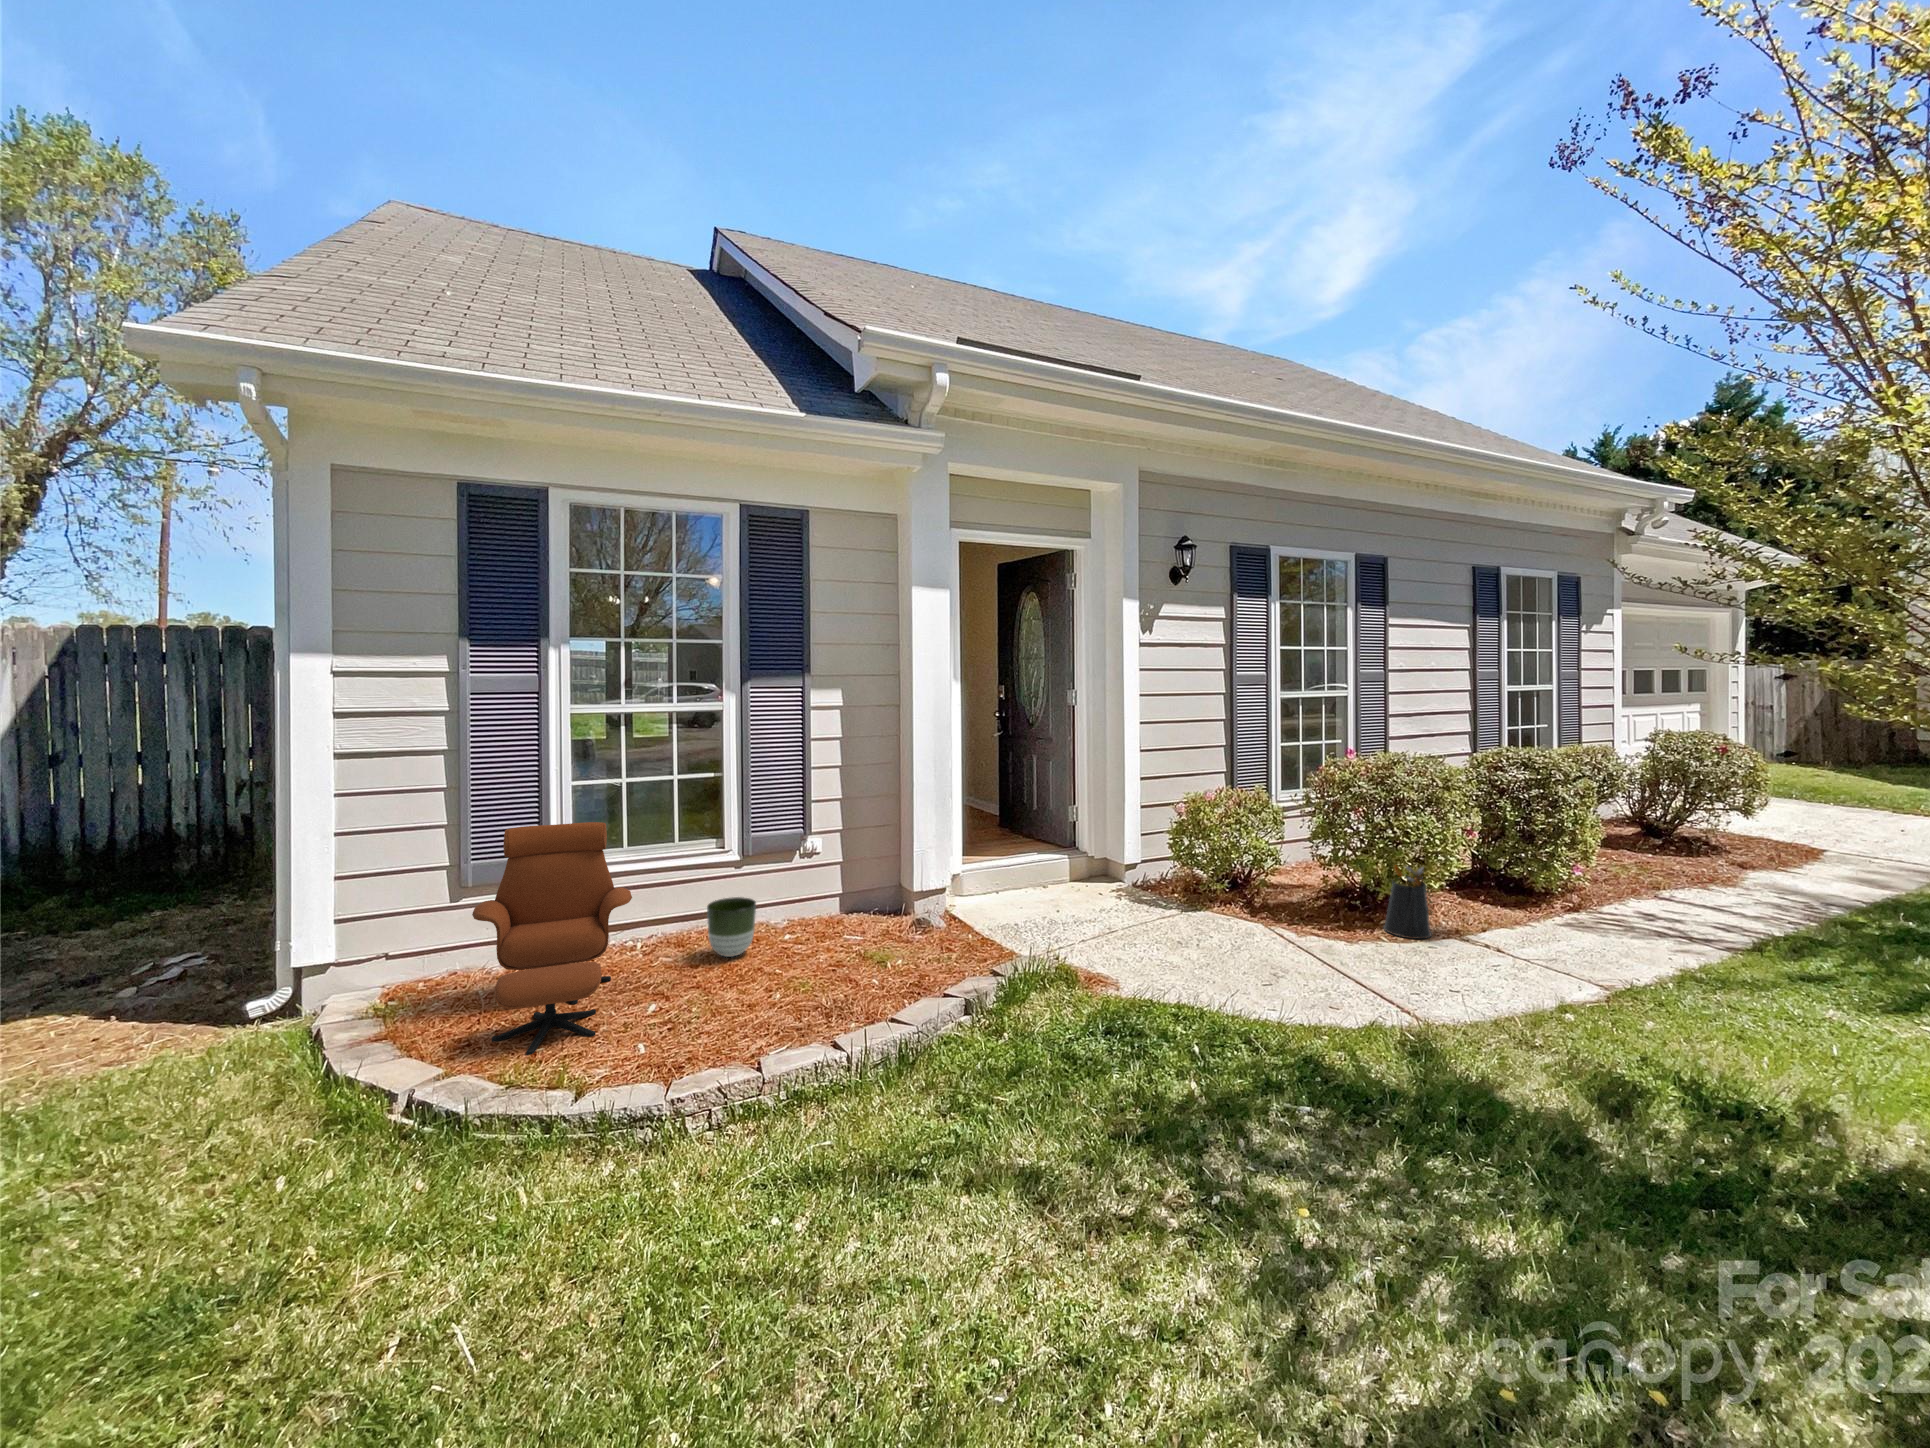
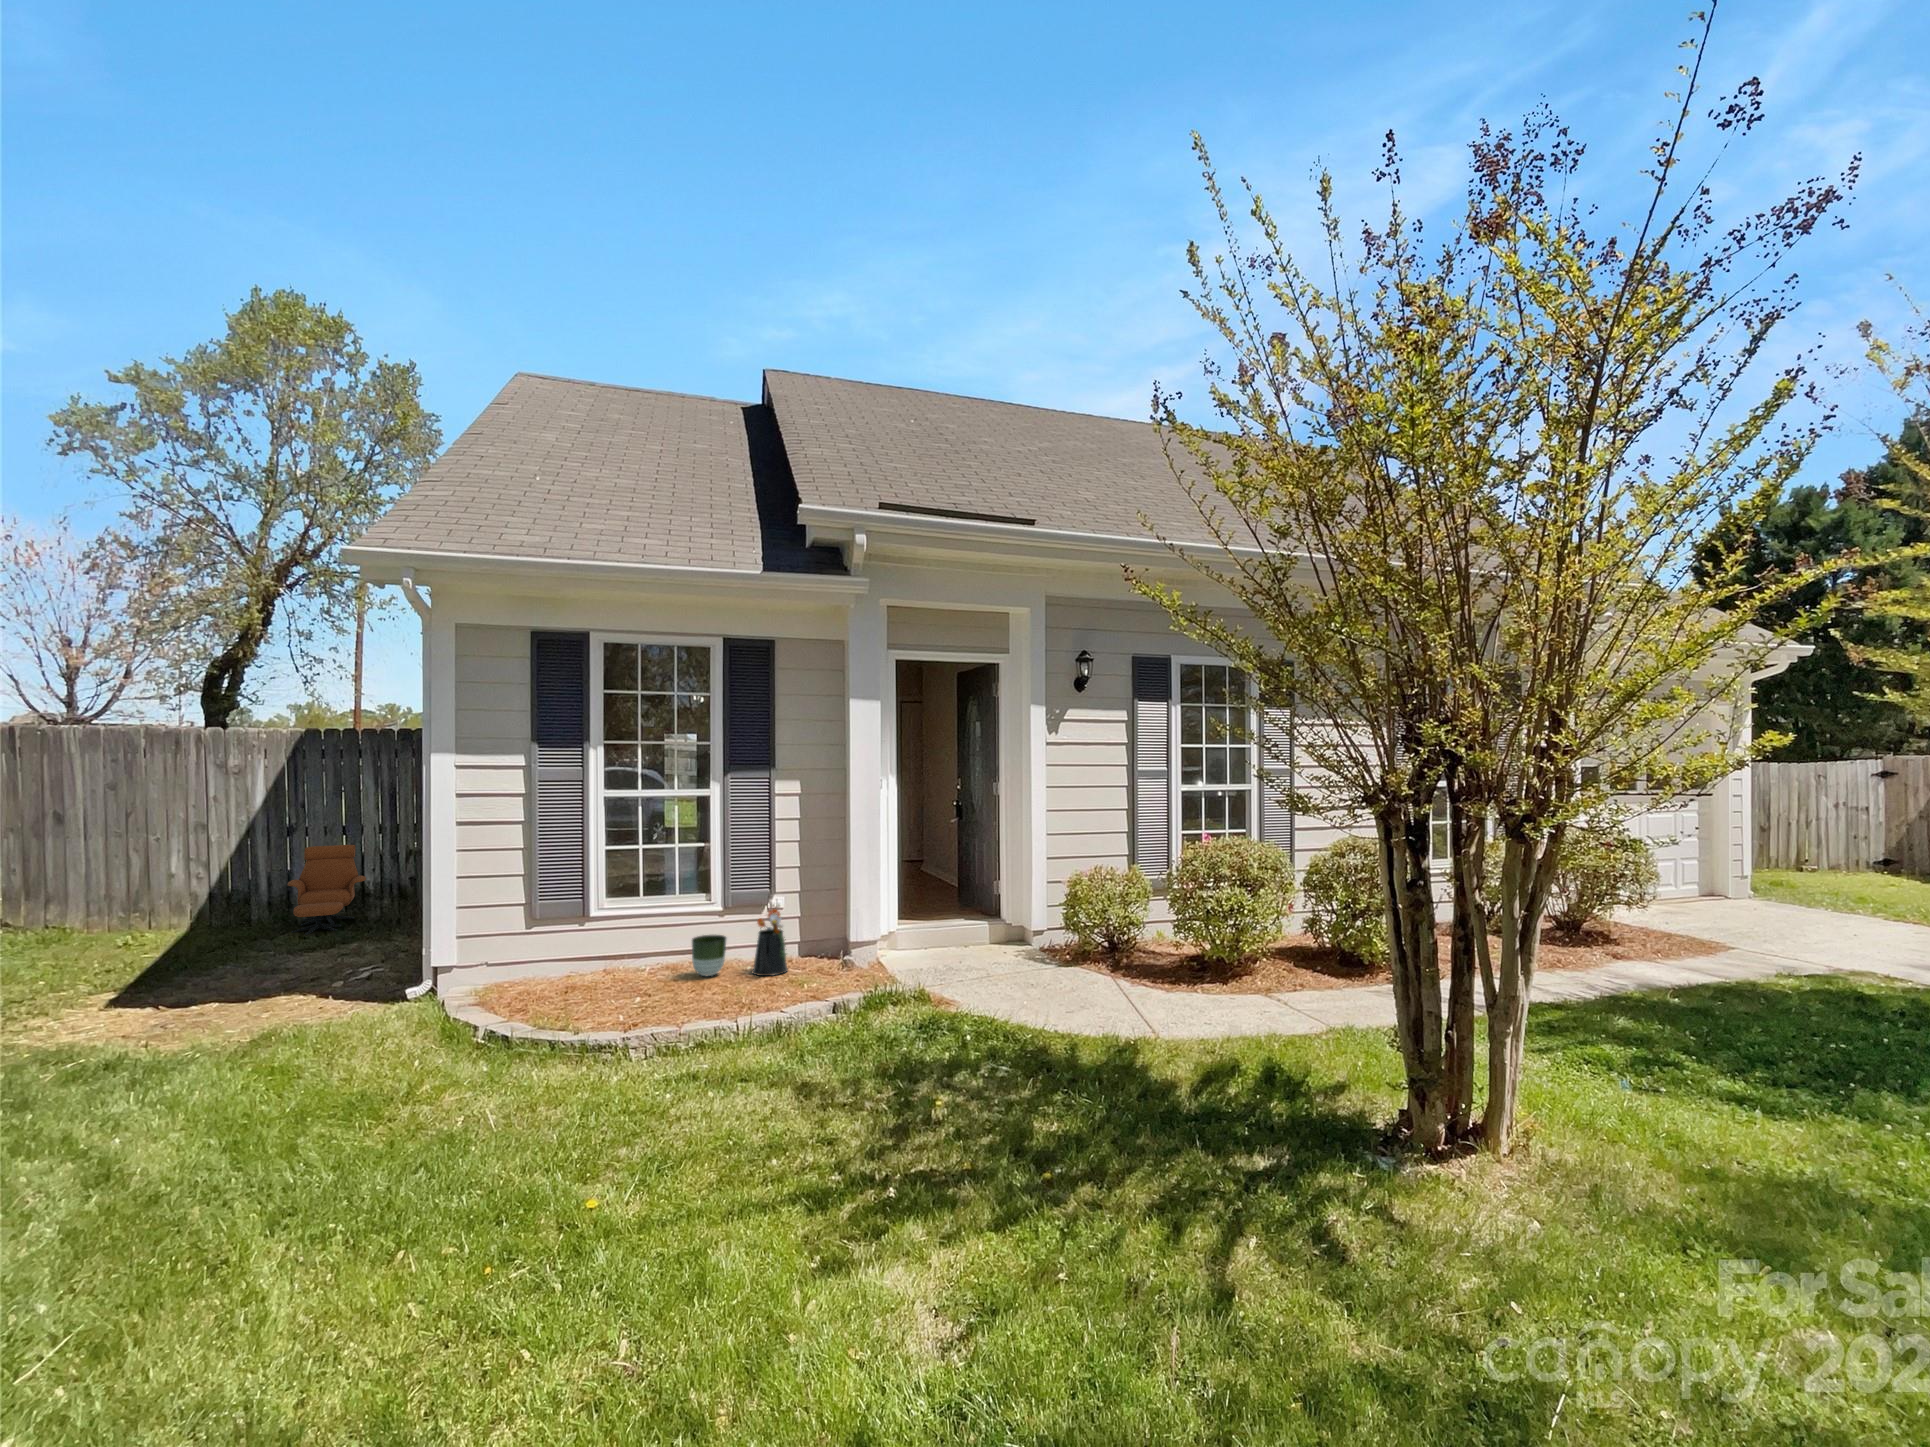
lounge chair: present [472,822,632,1055] -> present [287,845,366,935]
watering can: present [1383,865,1432,939] -> present [752,909,788,976]

